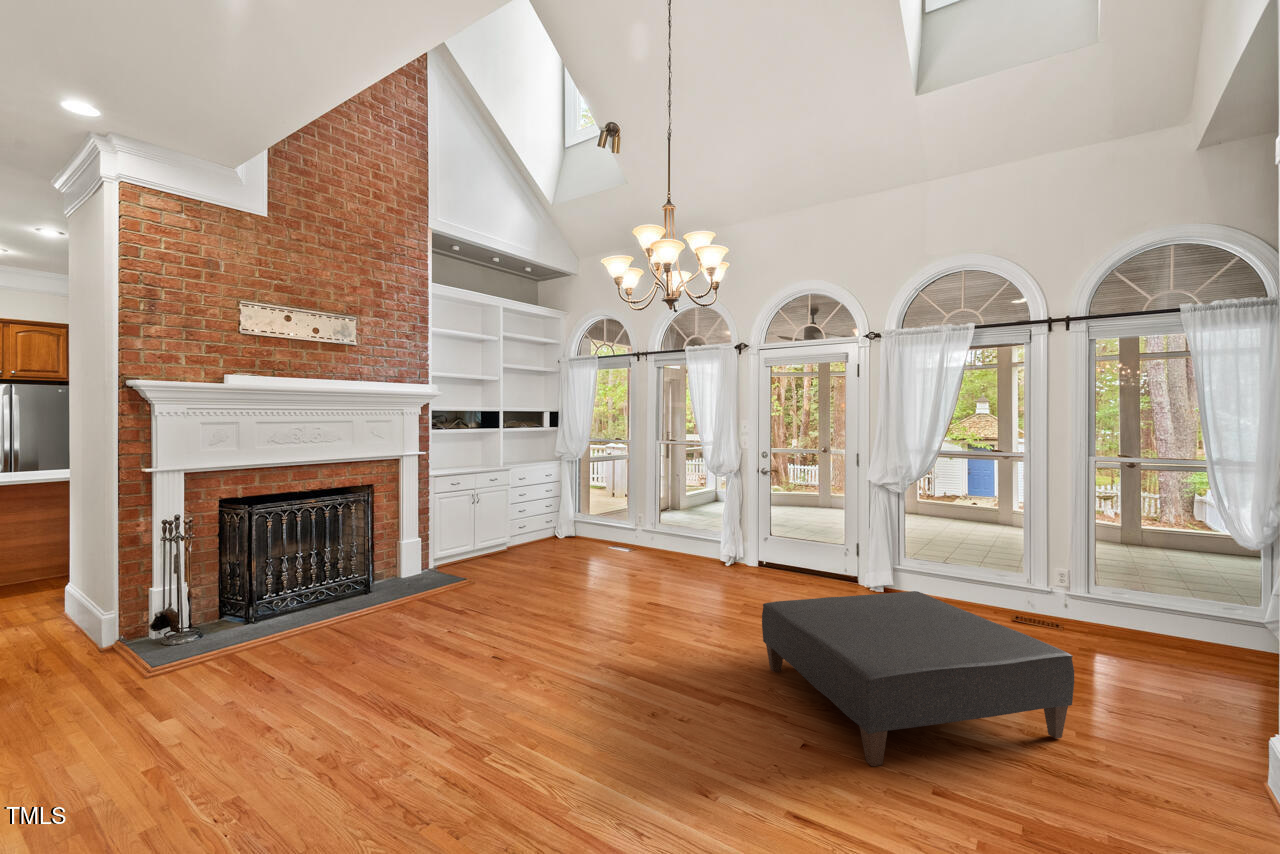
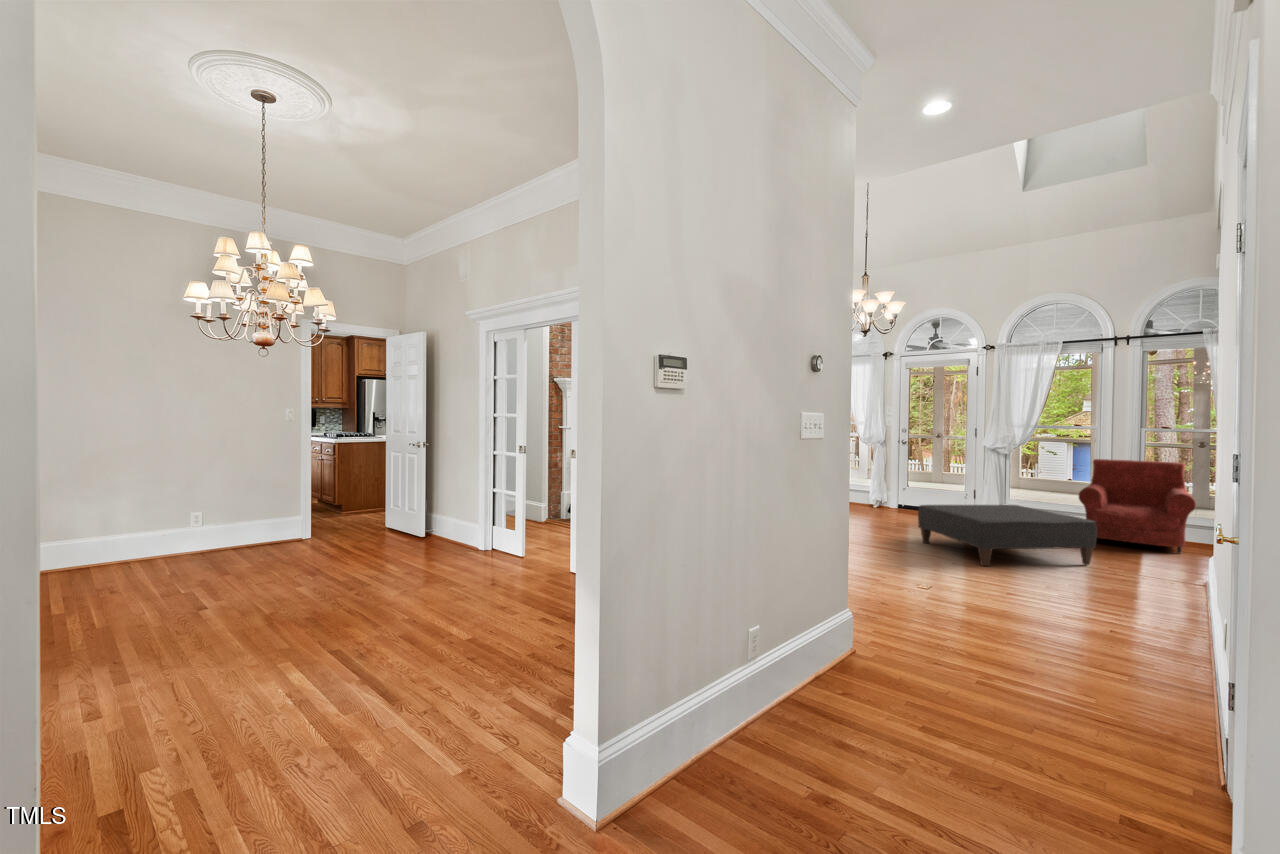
armchair: none [1011,503,1202,673] -> present [1079,459,1196,553]

